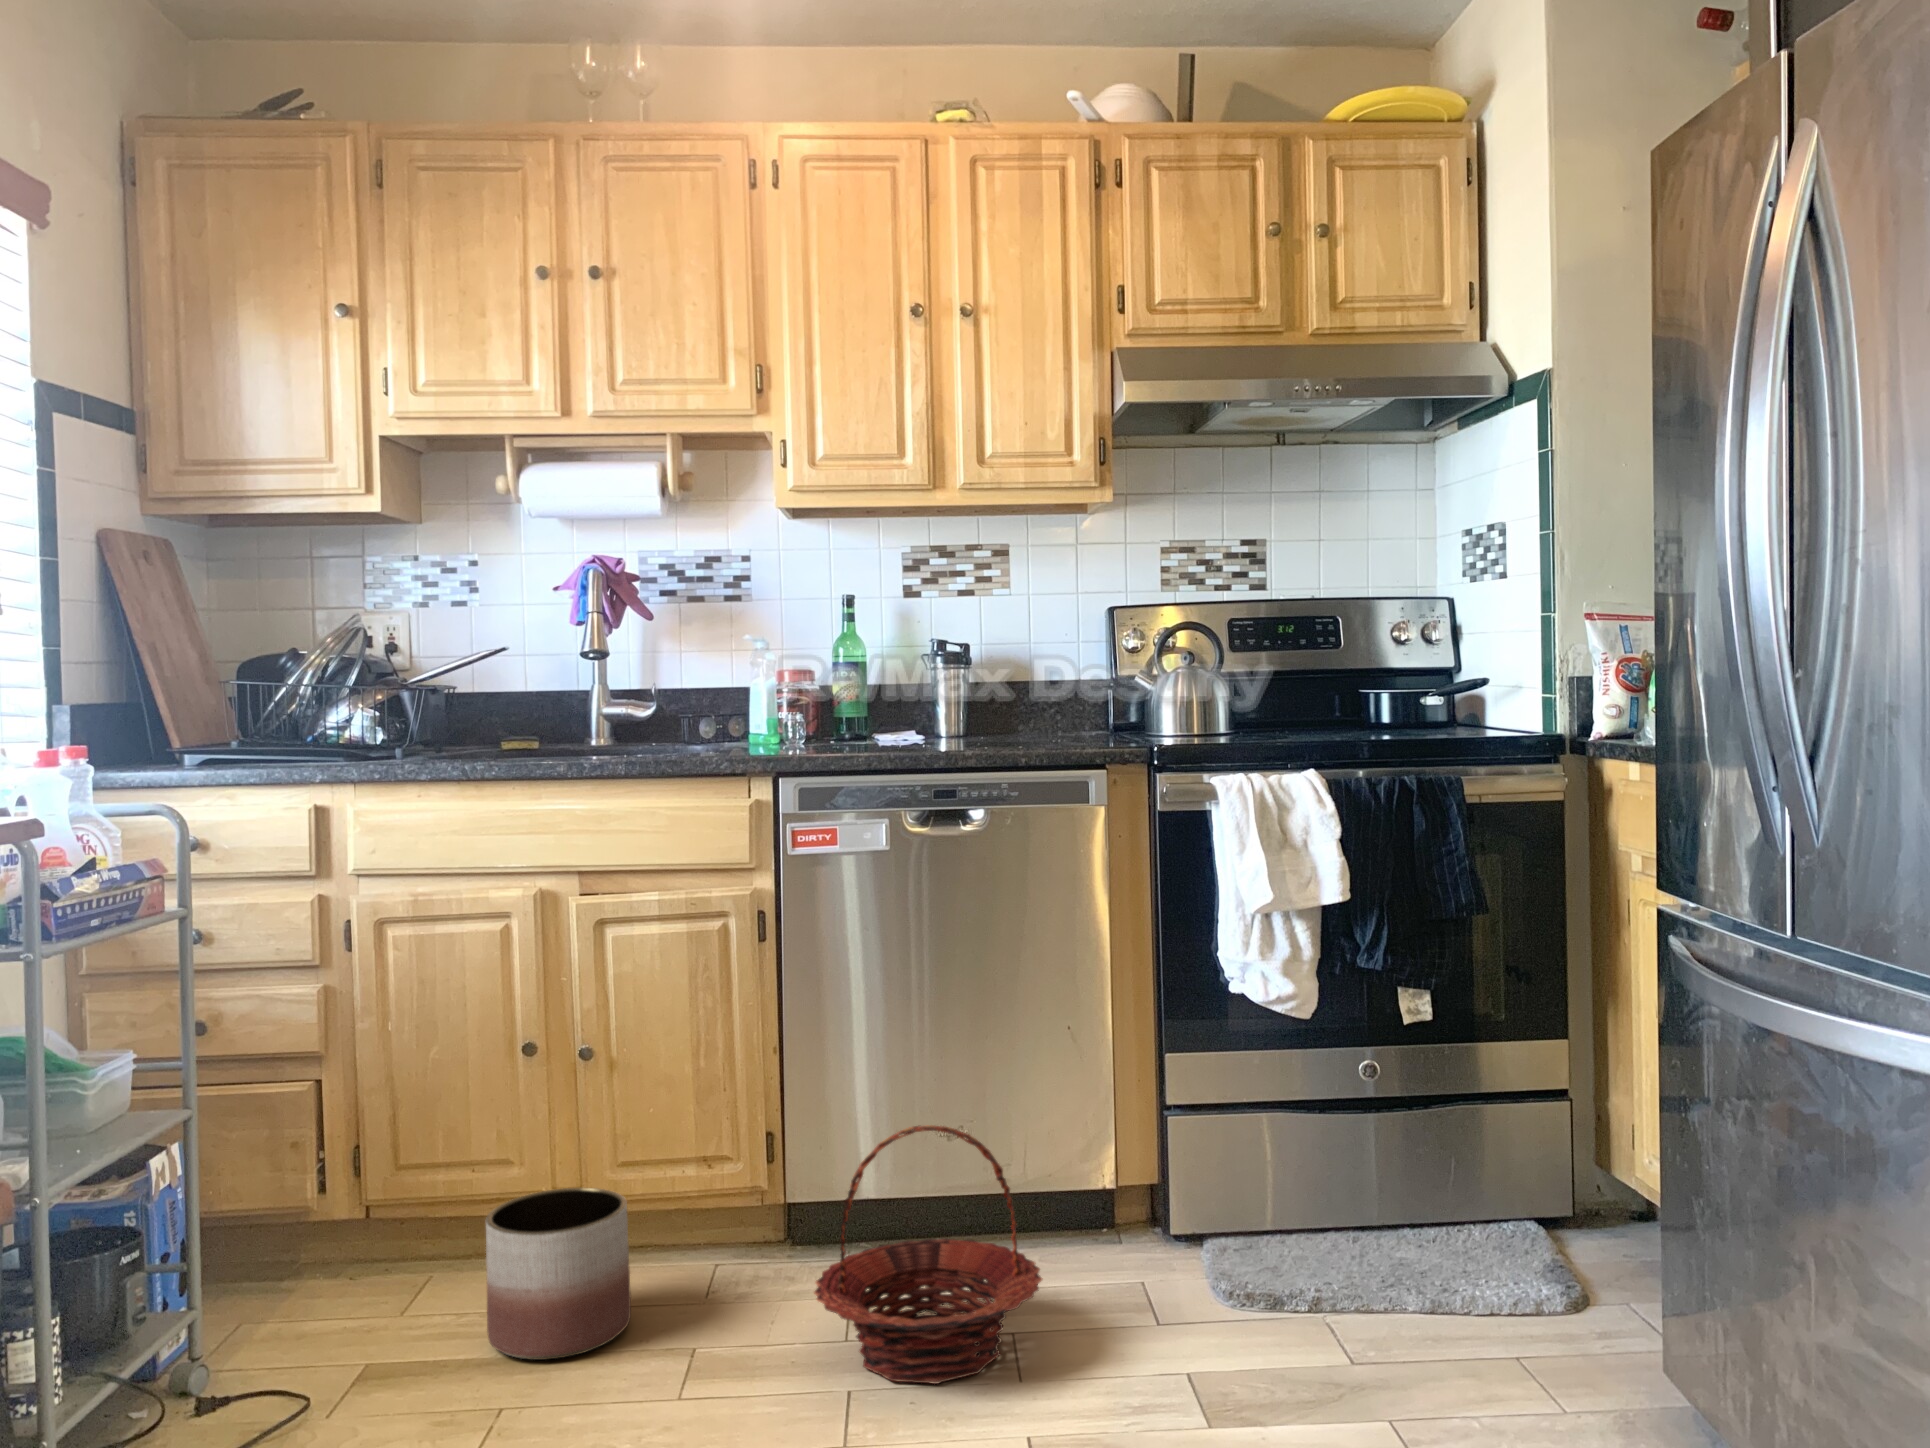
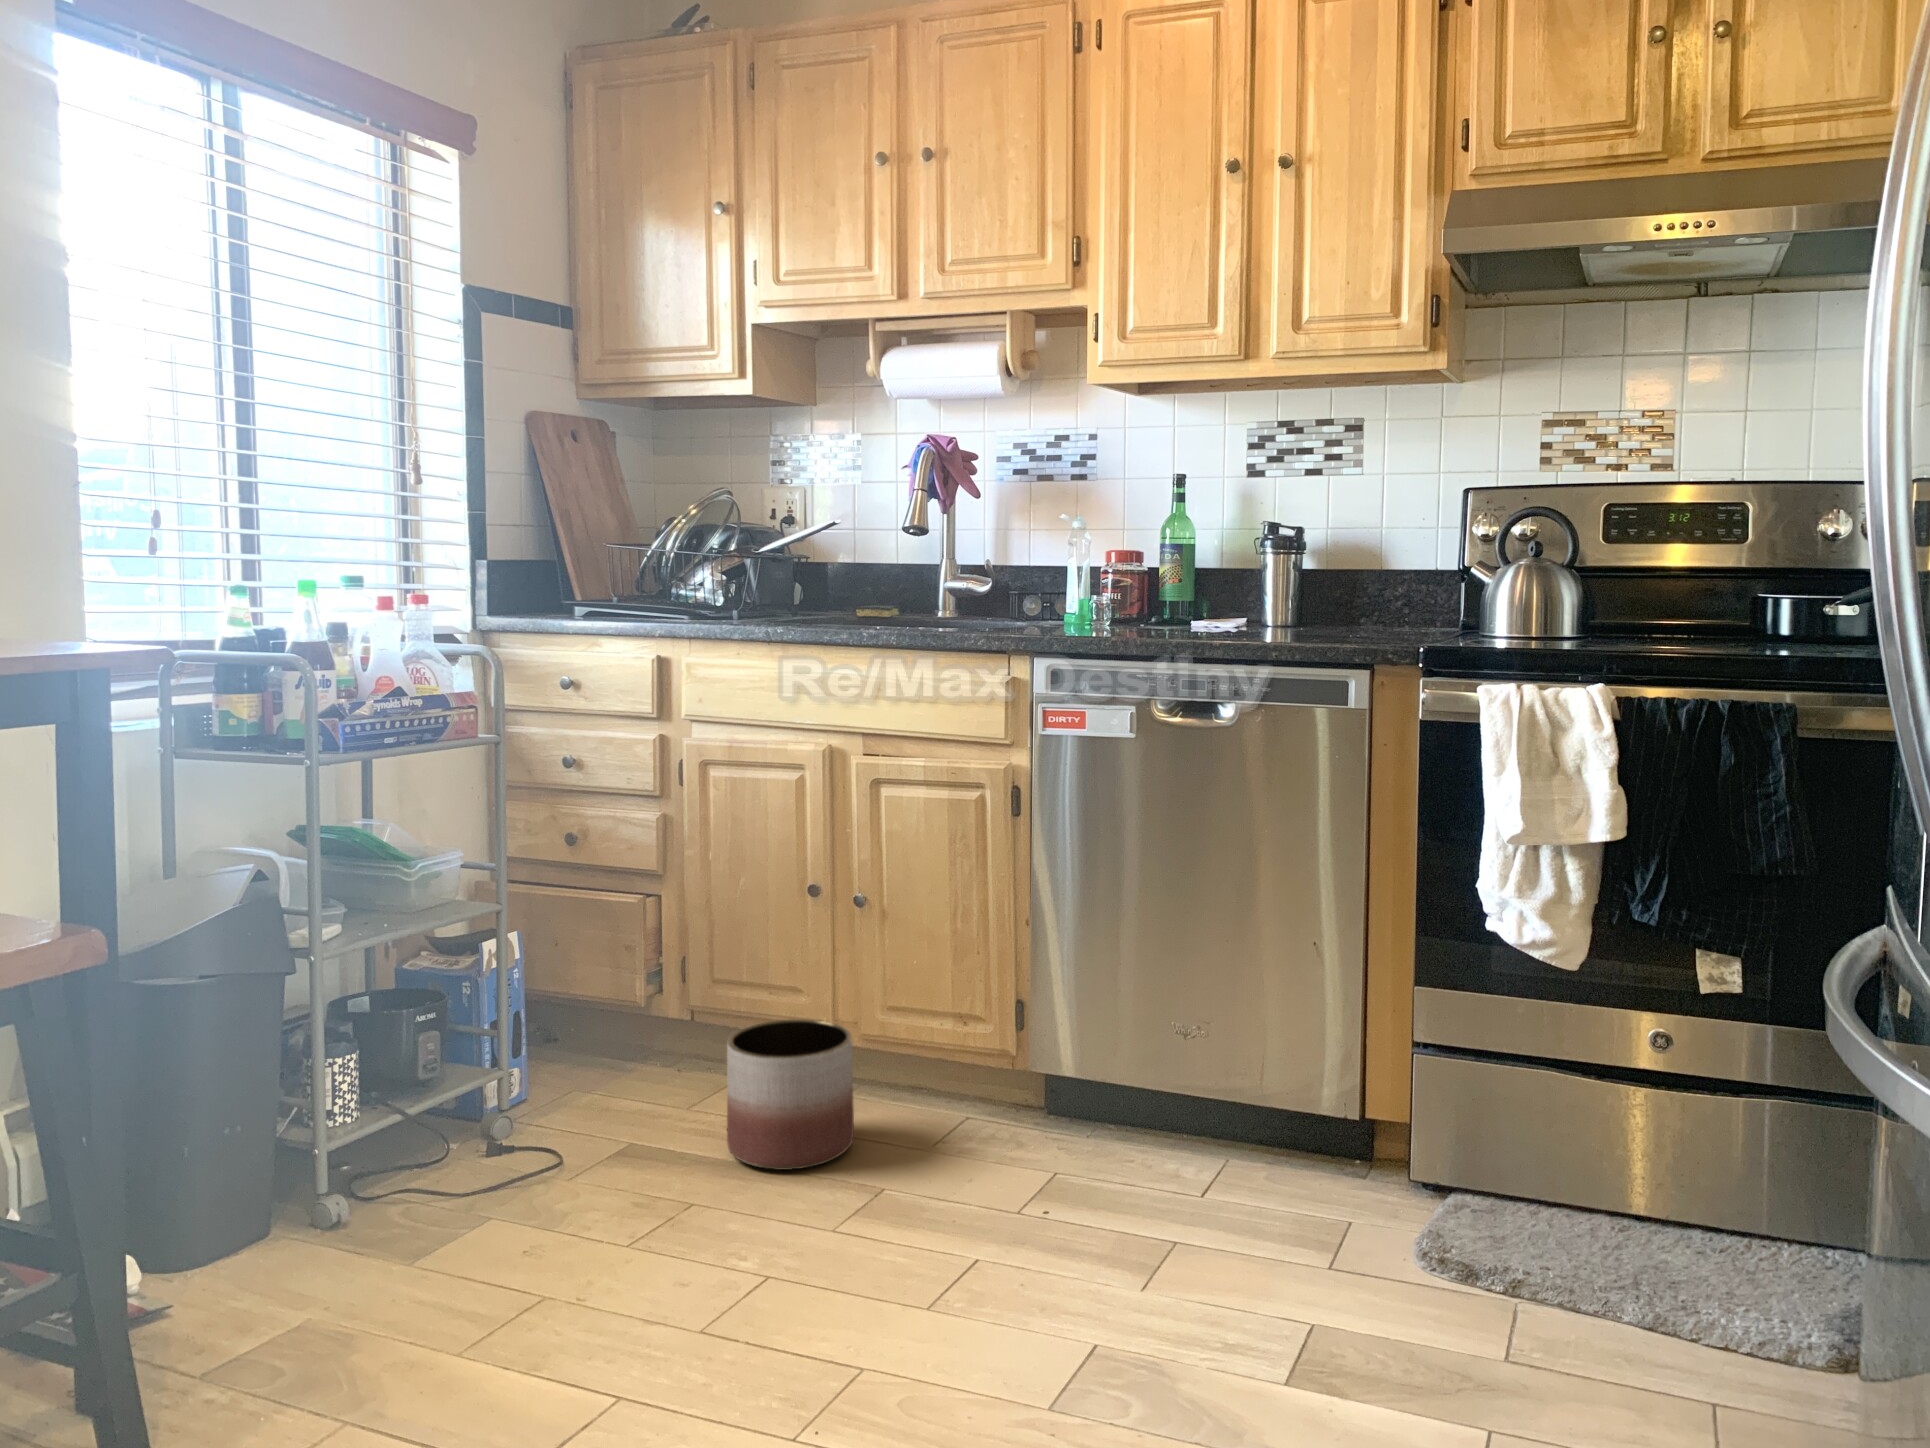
basket: present [814,1125,1043,1384] -> none [964,1016,1196,1273]

